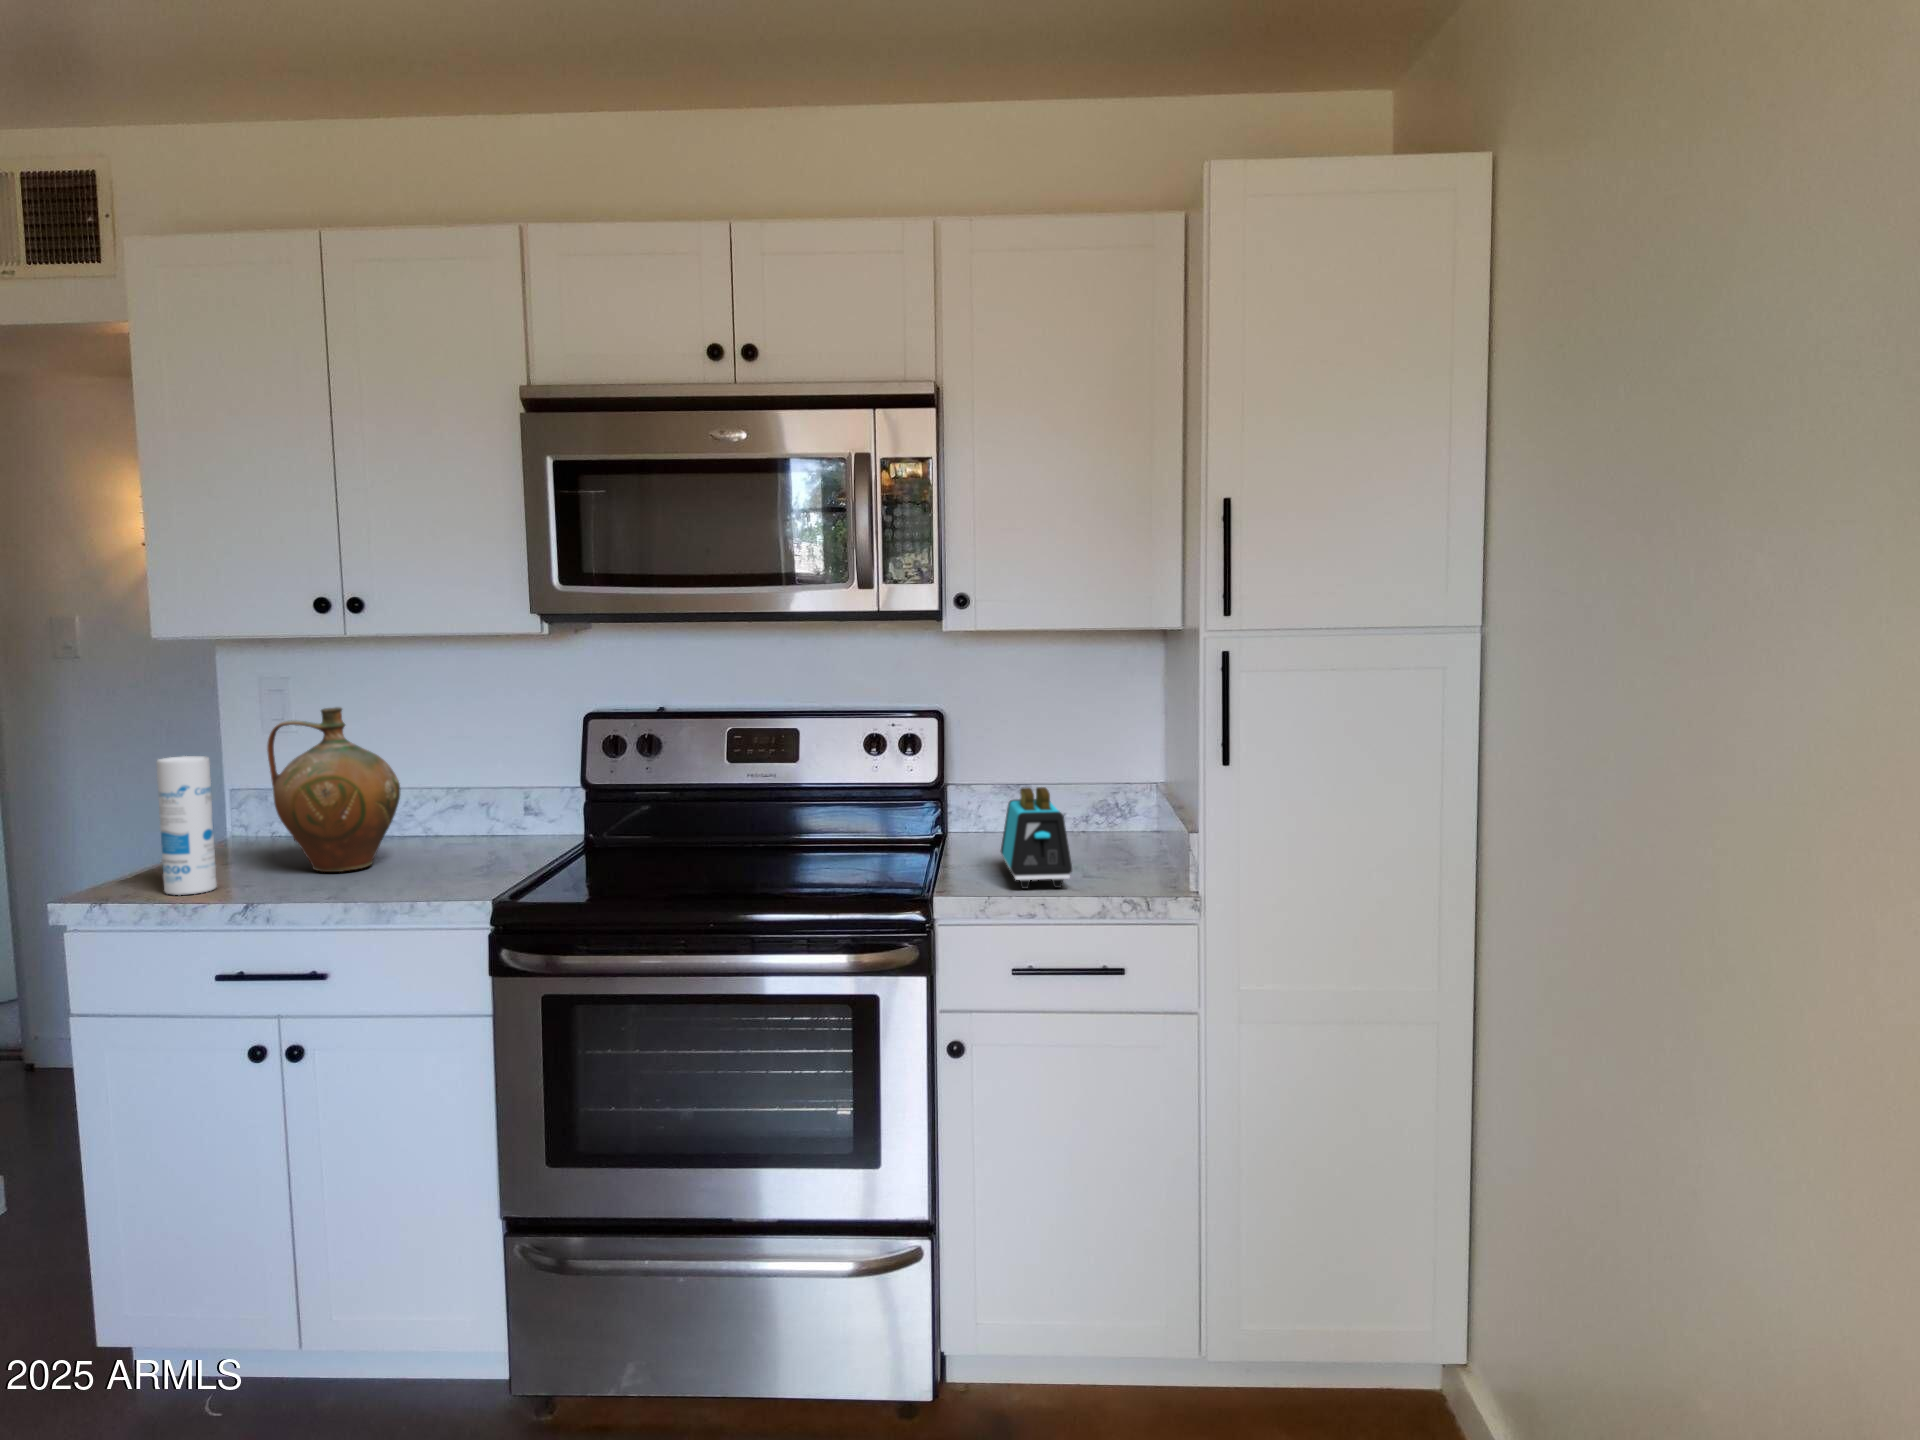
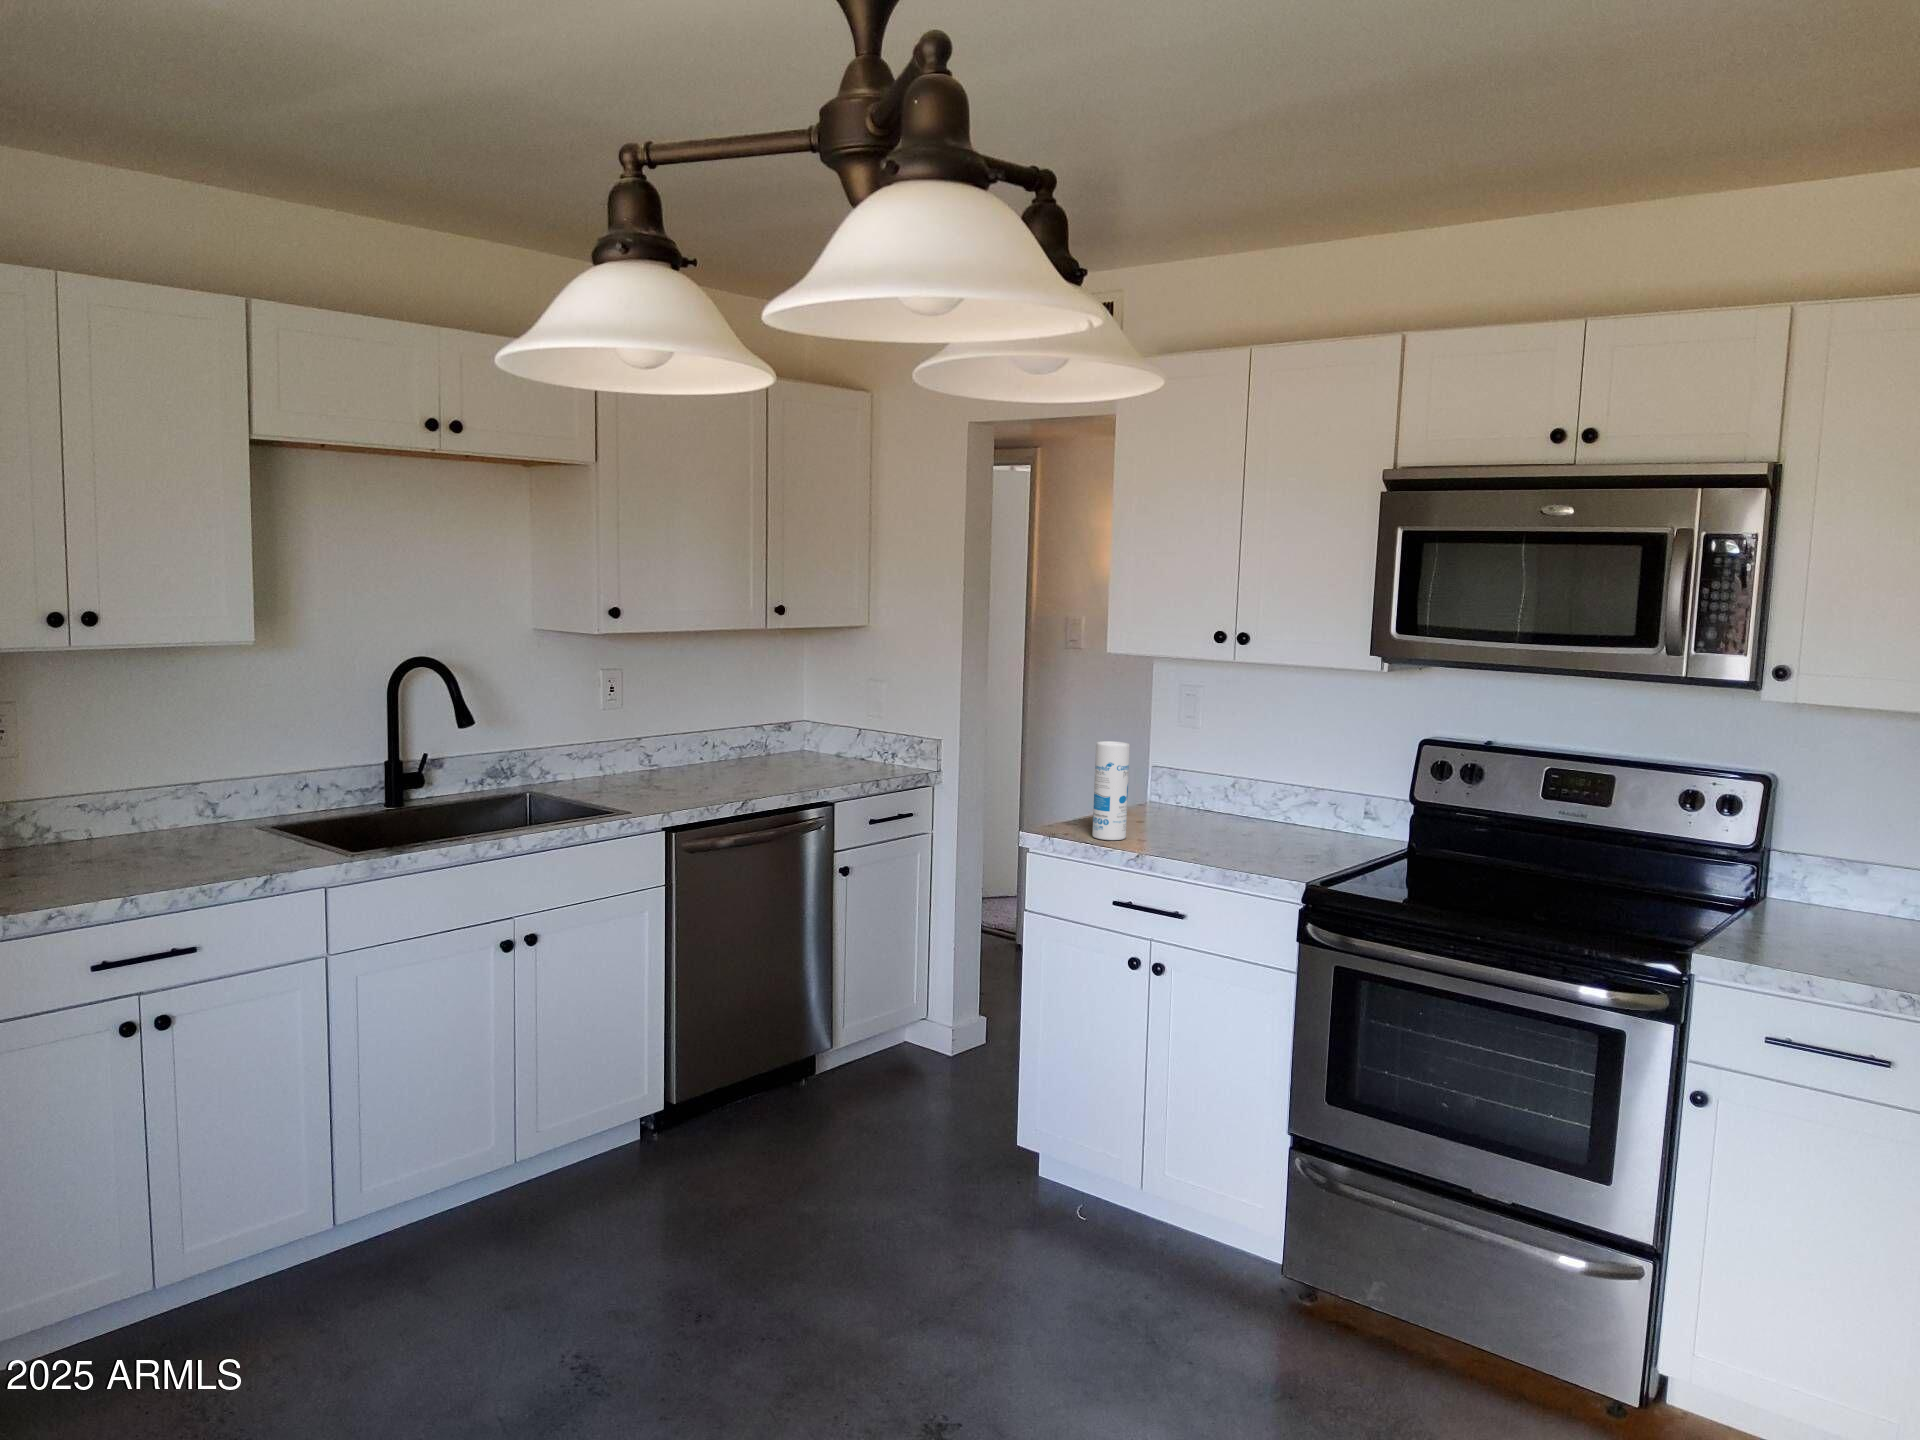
ceramic jug: present [267,707,400,872] -> none [1172,716,1262,841]
toaster: present [1001,787,1072,889] -> none [1793,865,1867,972]

